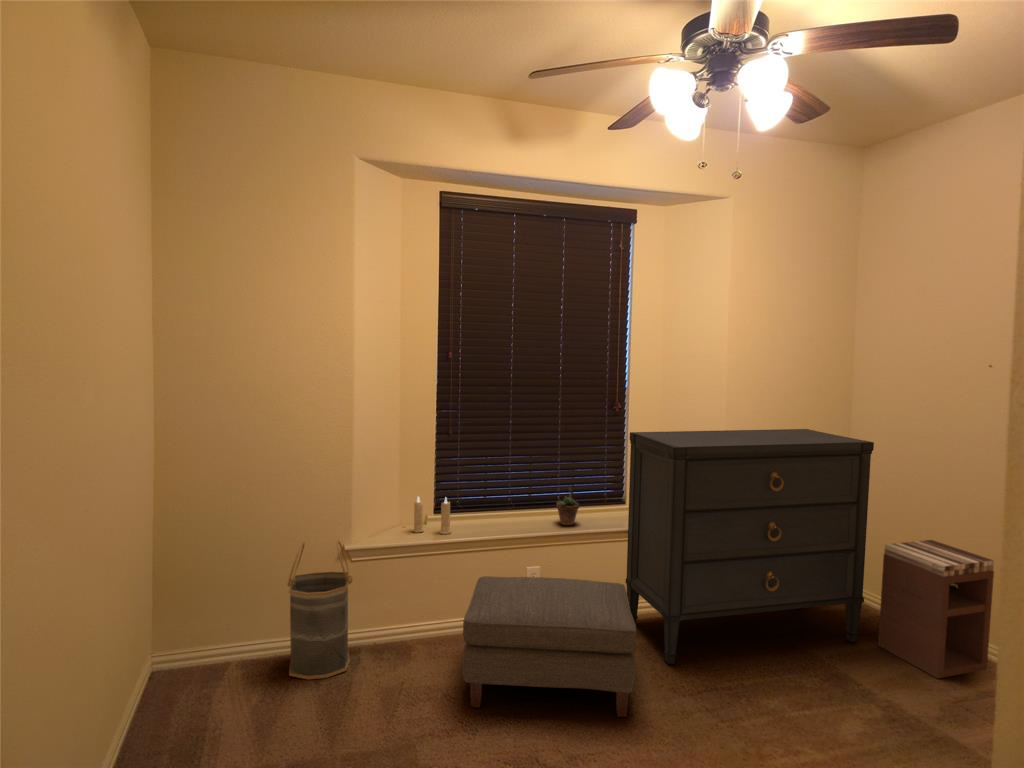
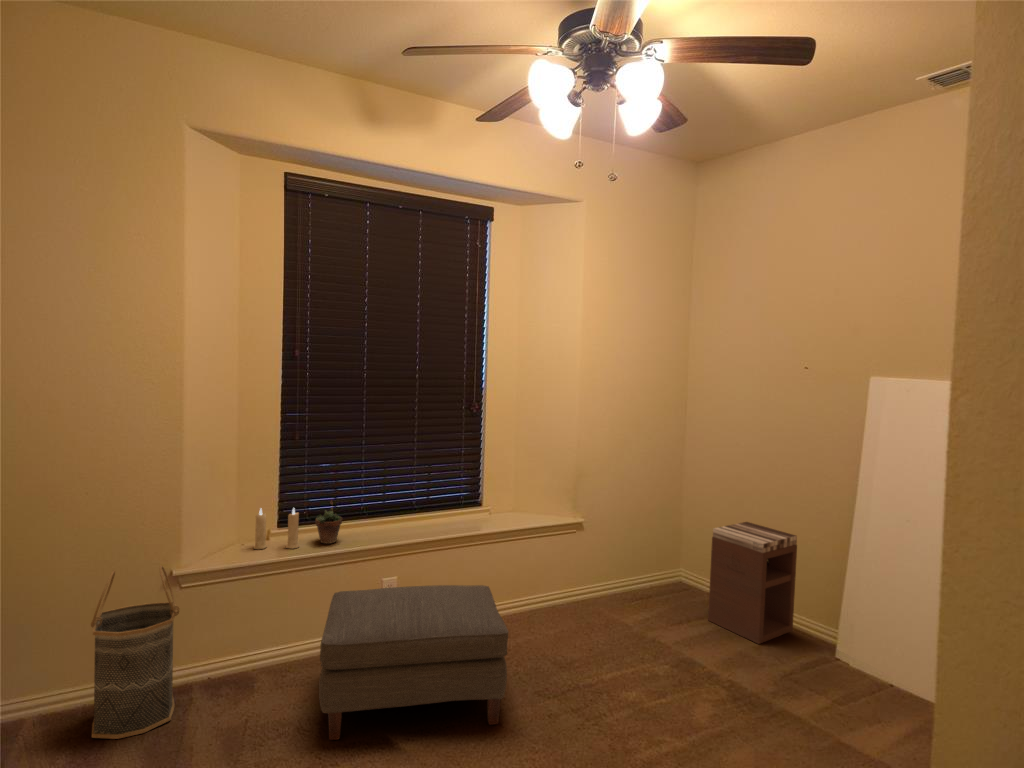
dresser: present [626,429,874,664] -> none [485,427,704,662]
succulent plant: present [557,489,579,525] -> present [316,500,342,544]

